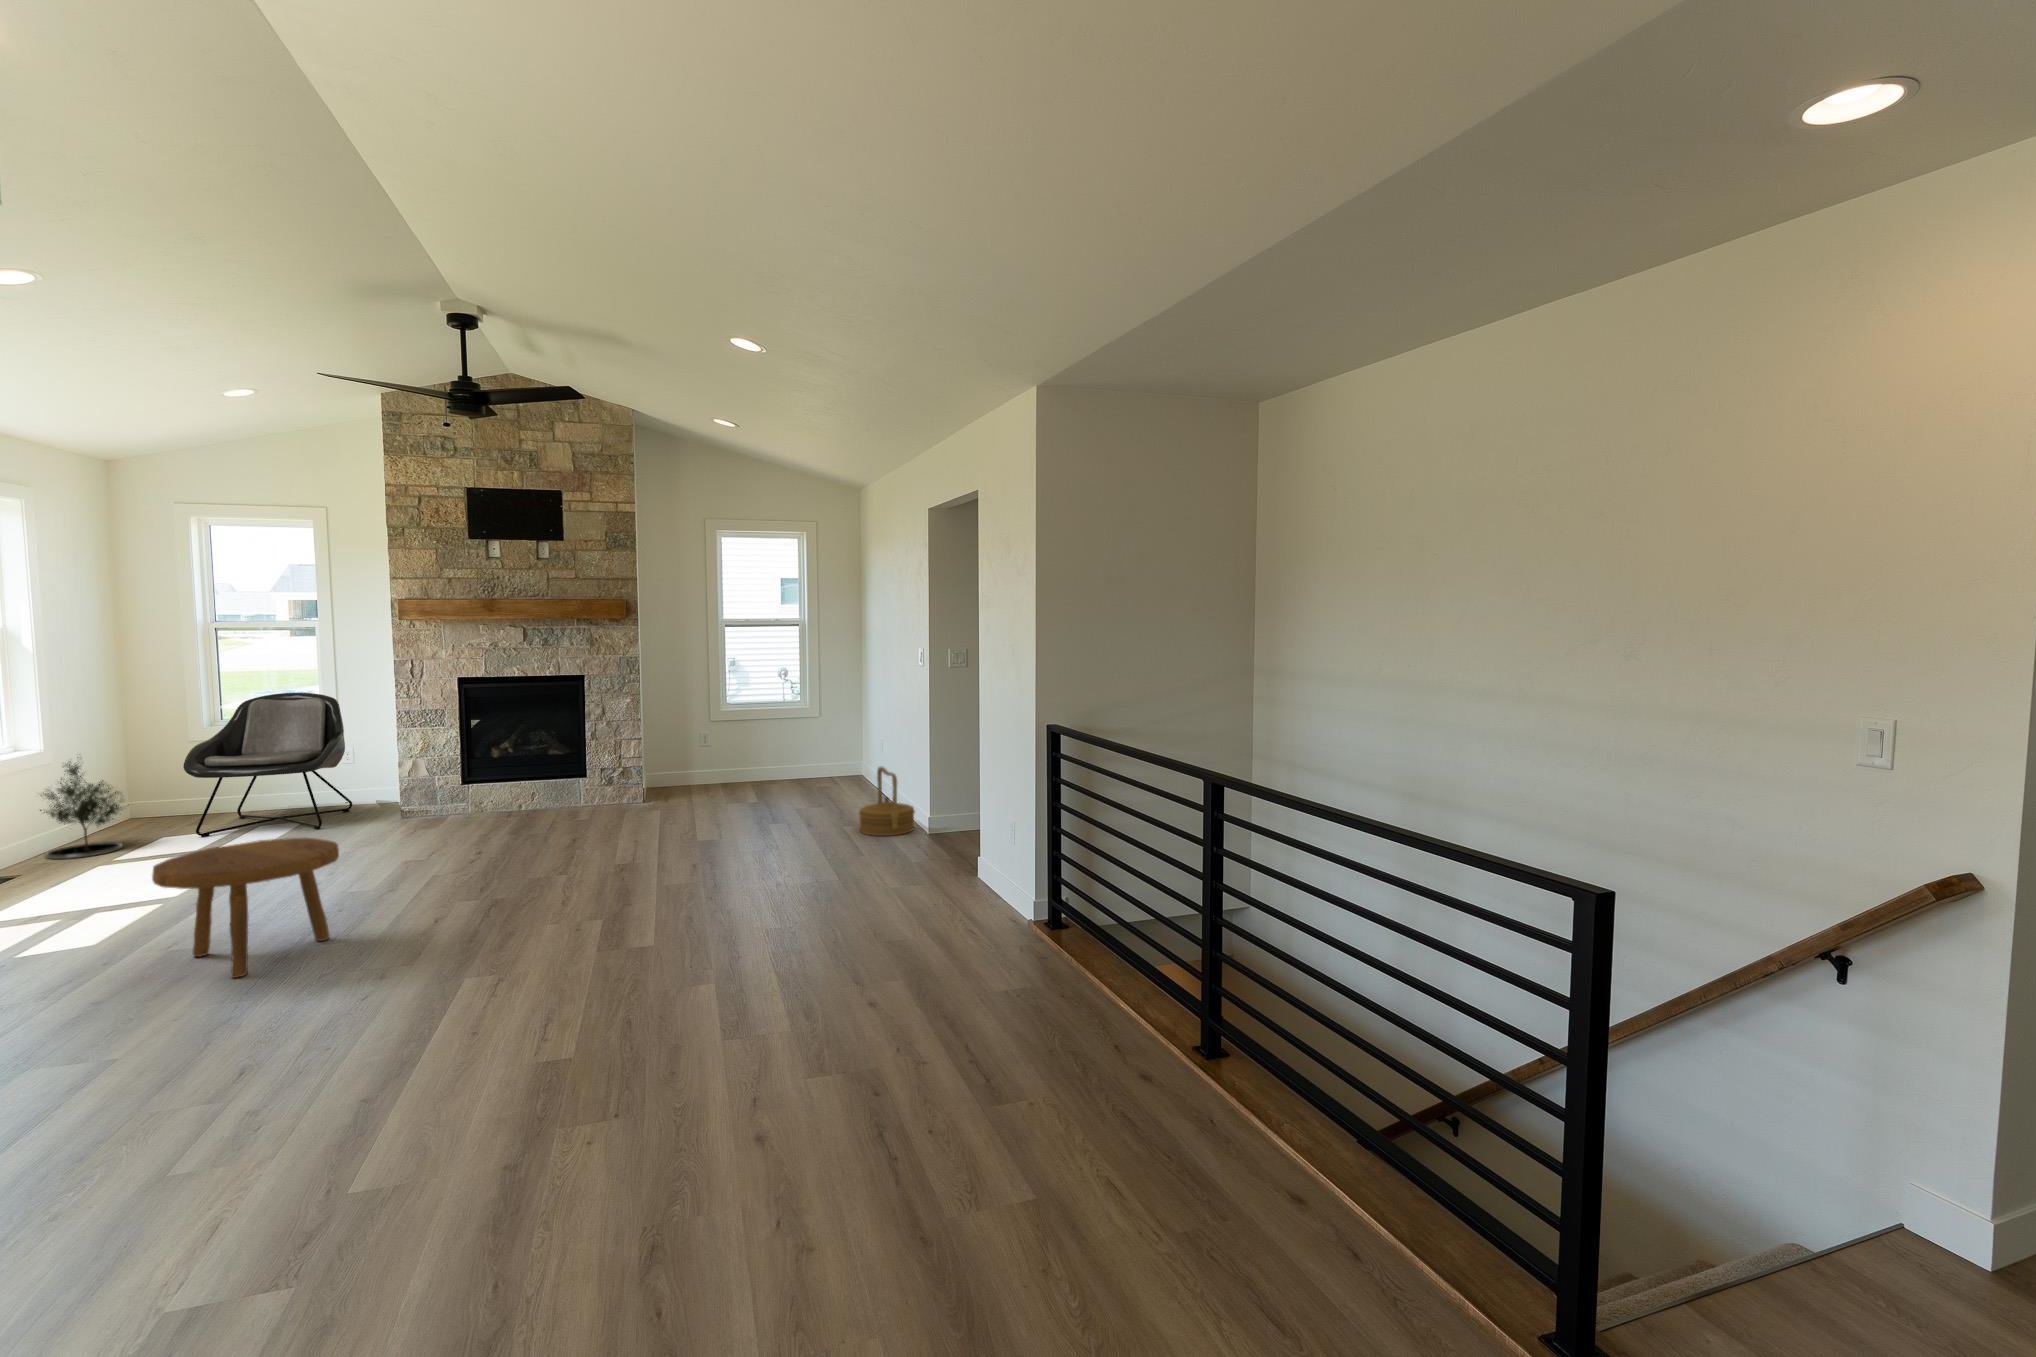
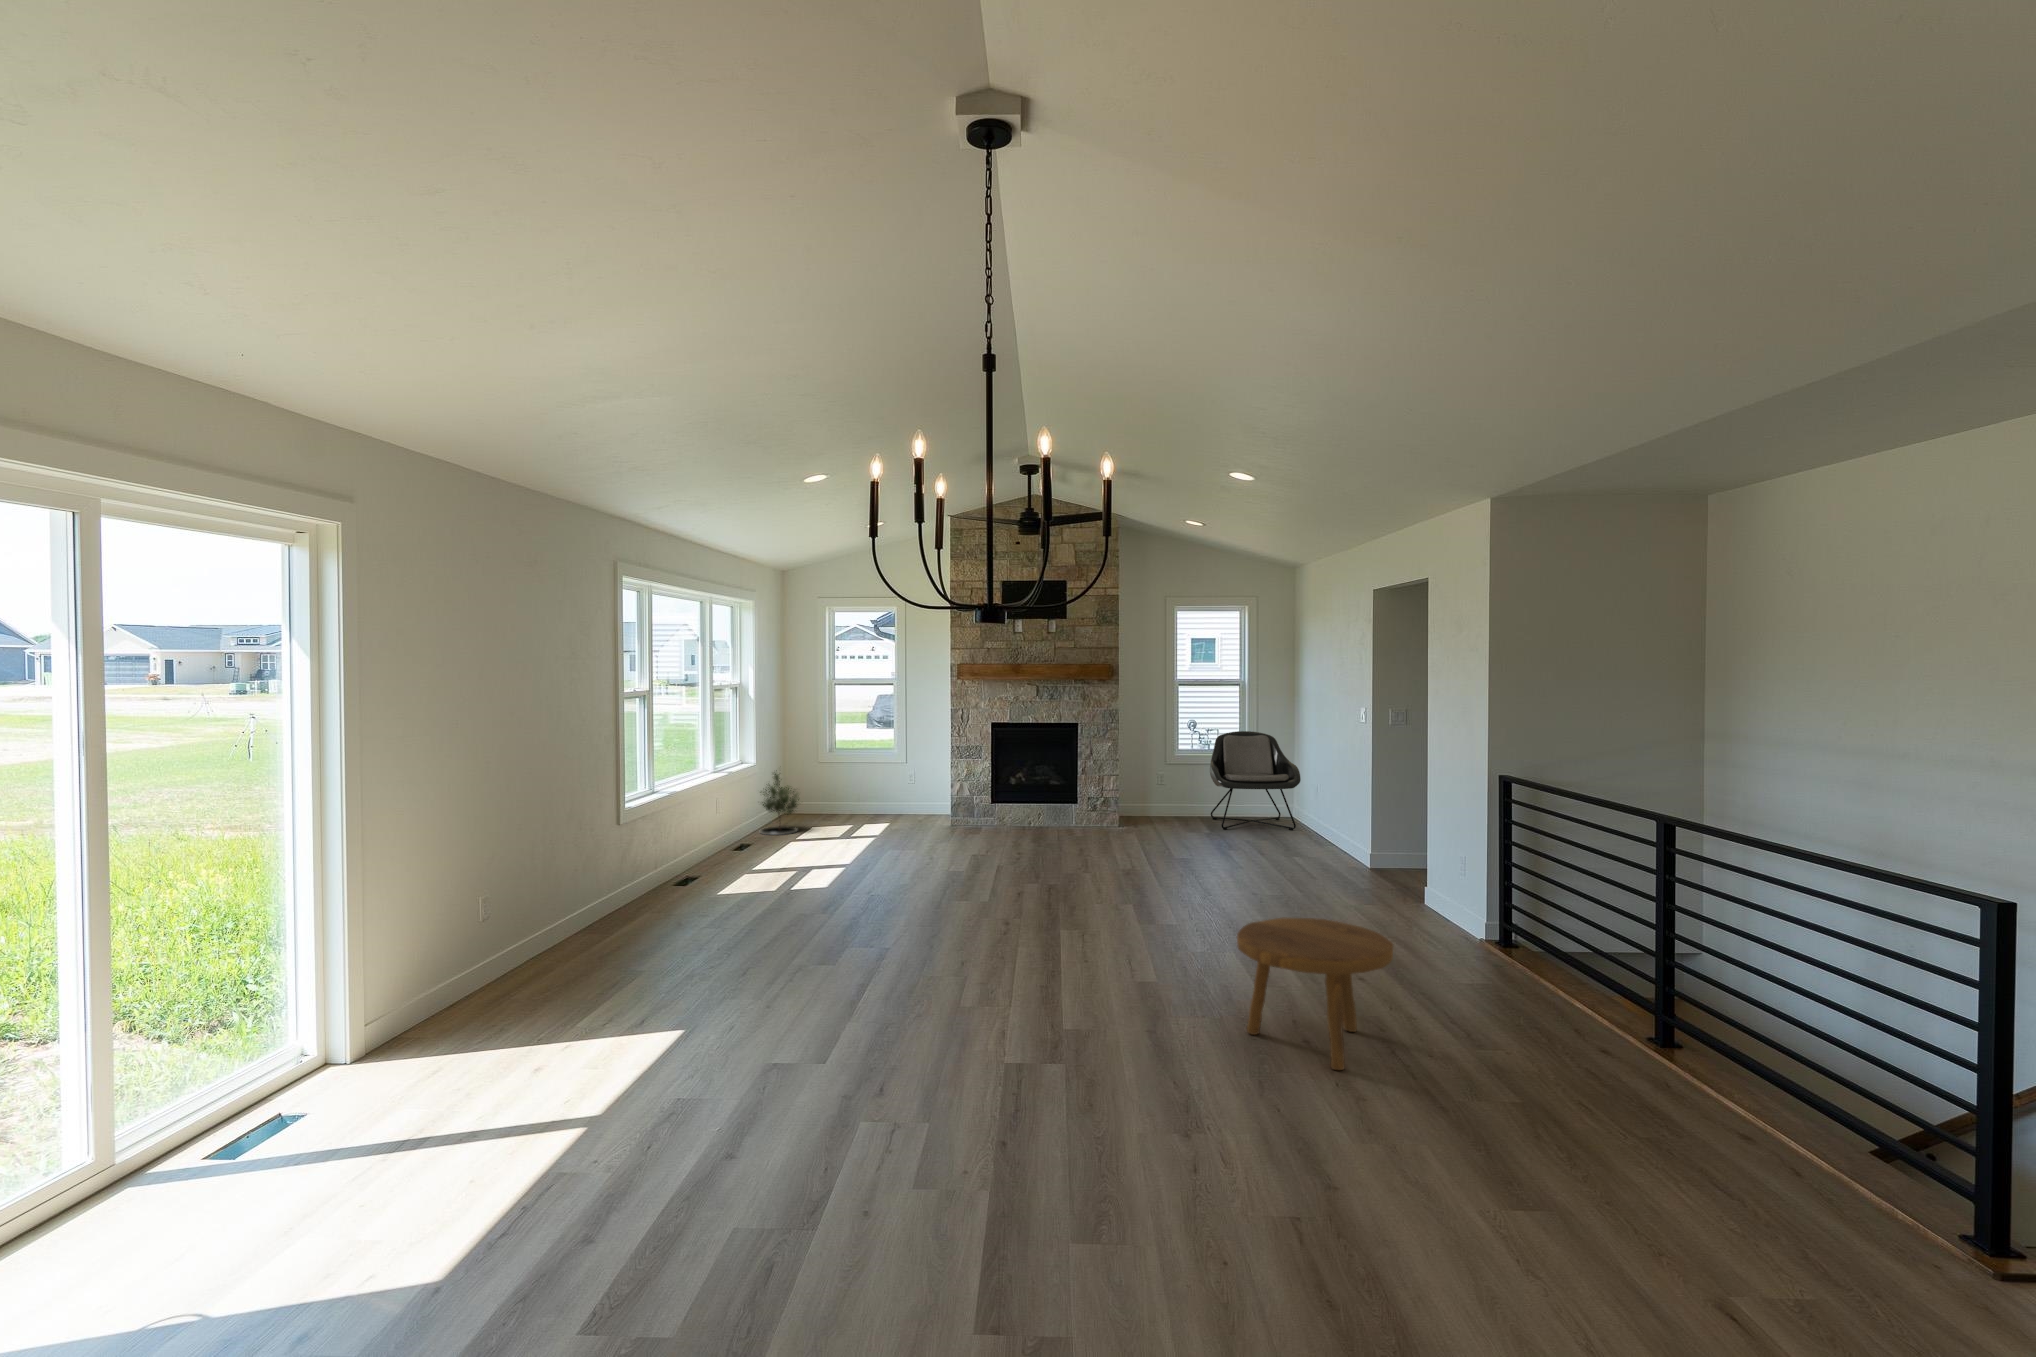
lounge chair: present [183,693,352,837] -> present [1210,731,1301,830]
woven basket: present [859,767,915,836] -> none [1306,808,1356,867]
footstool: present [152,838,339,978] -> present [1237,918,1393,1070]

